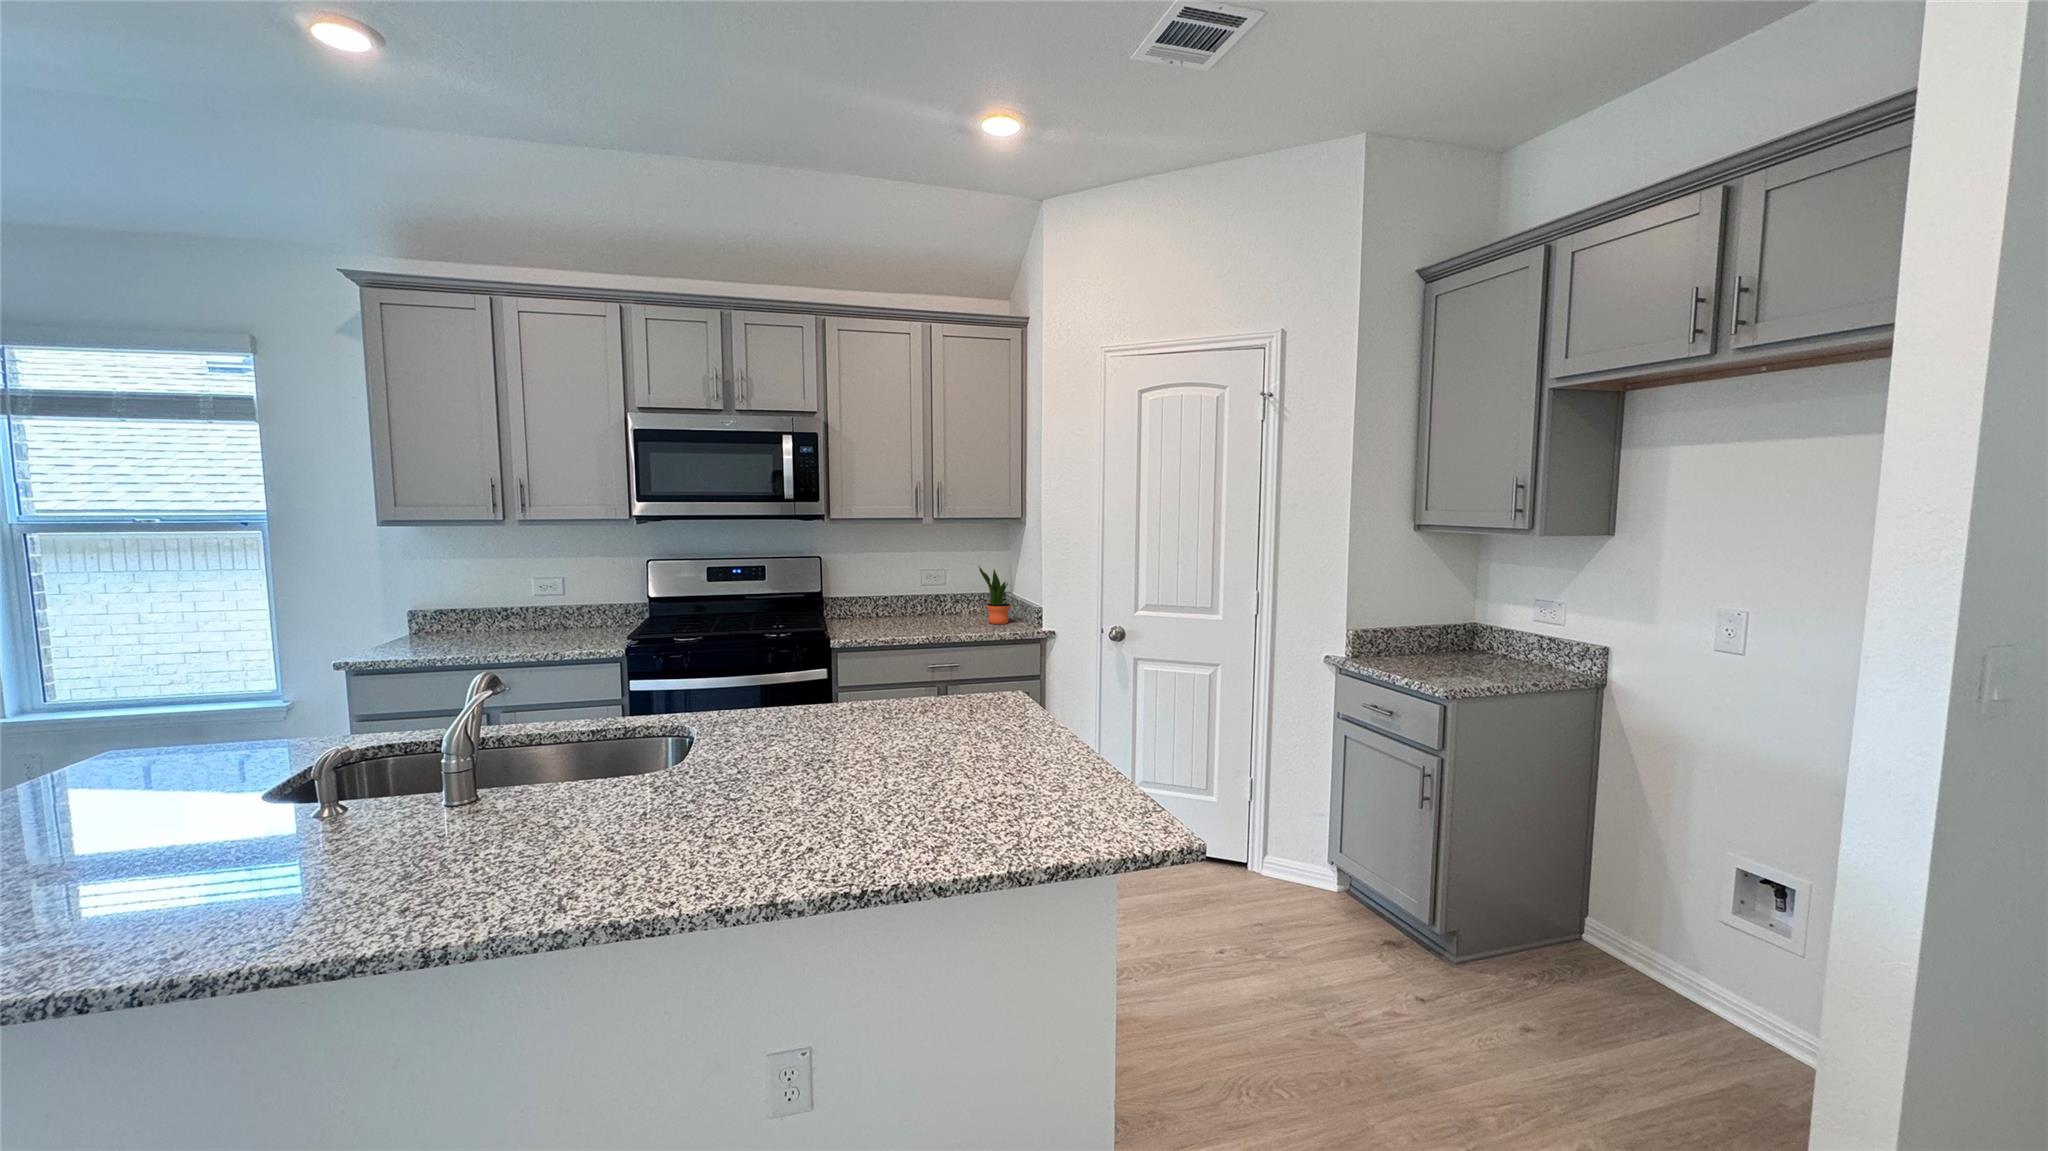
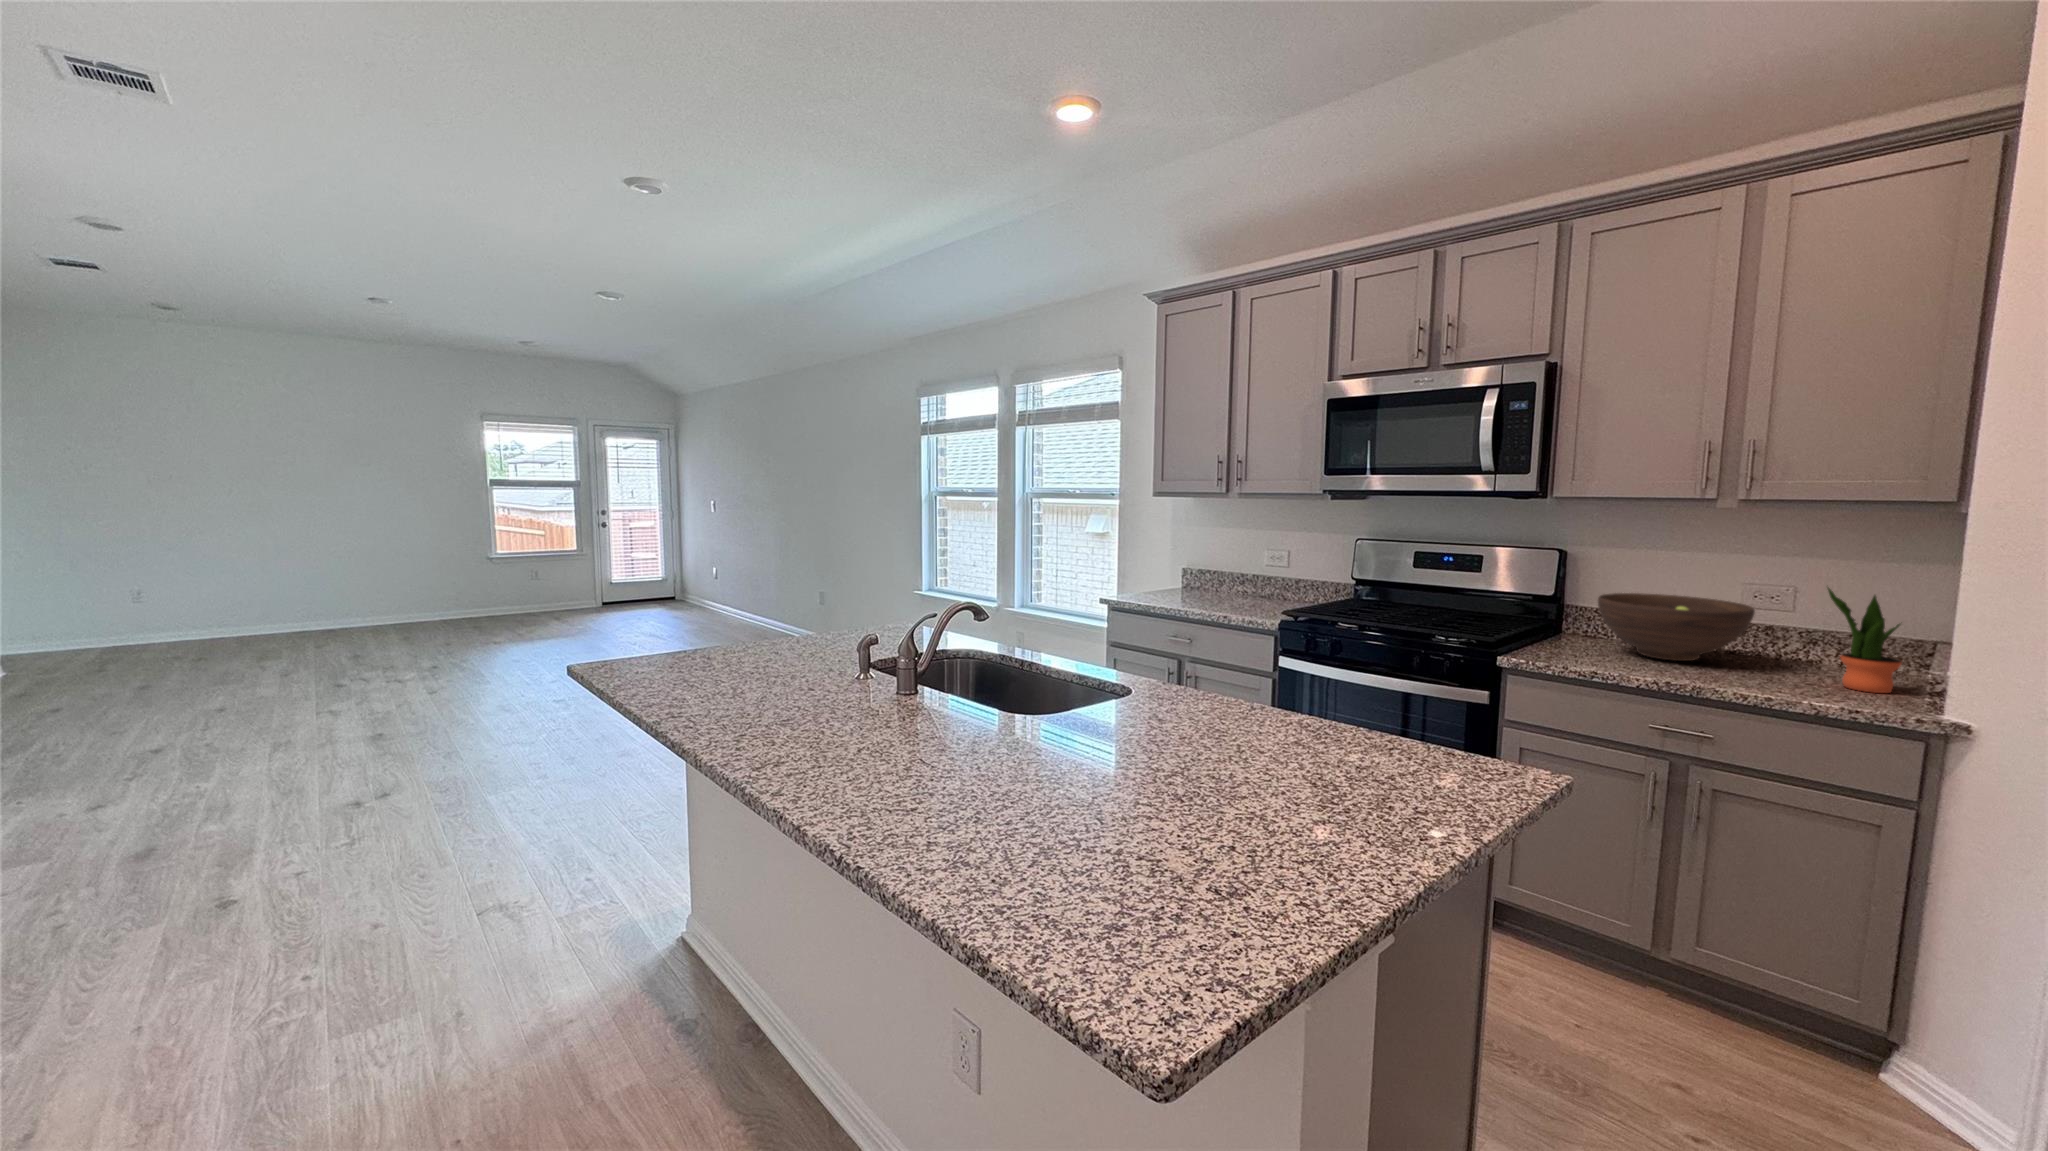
fruit bowl: none [860,581,943,625] -> present [1598,593,1755,661]

